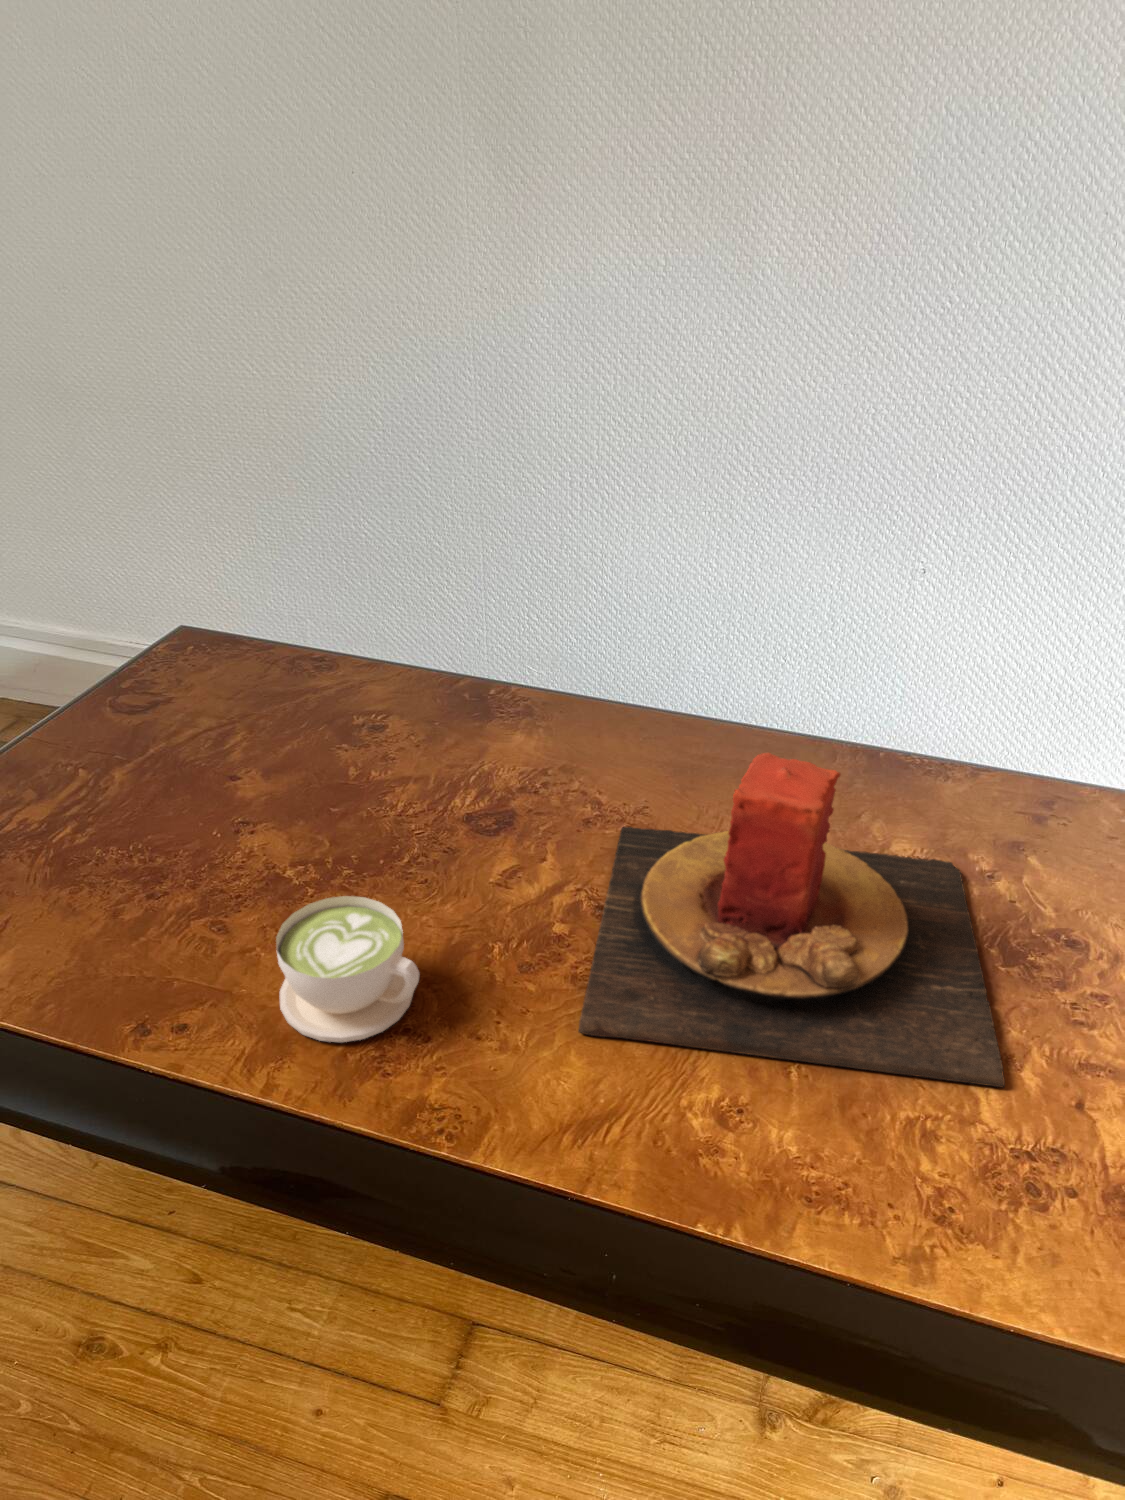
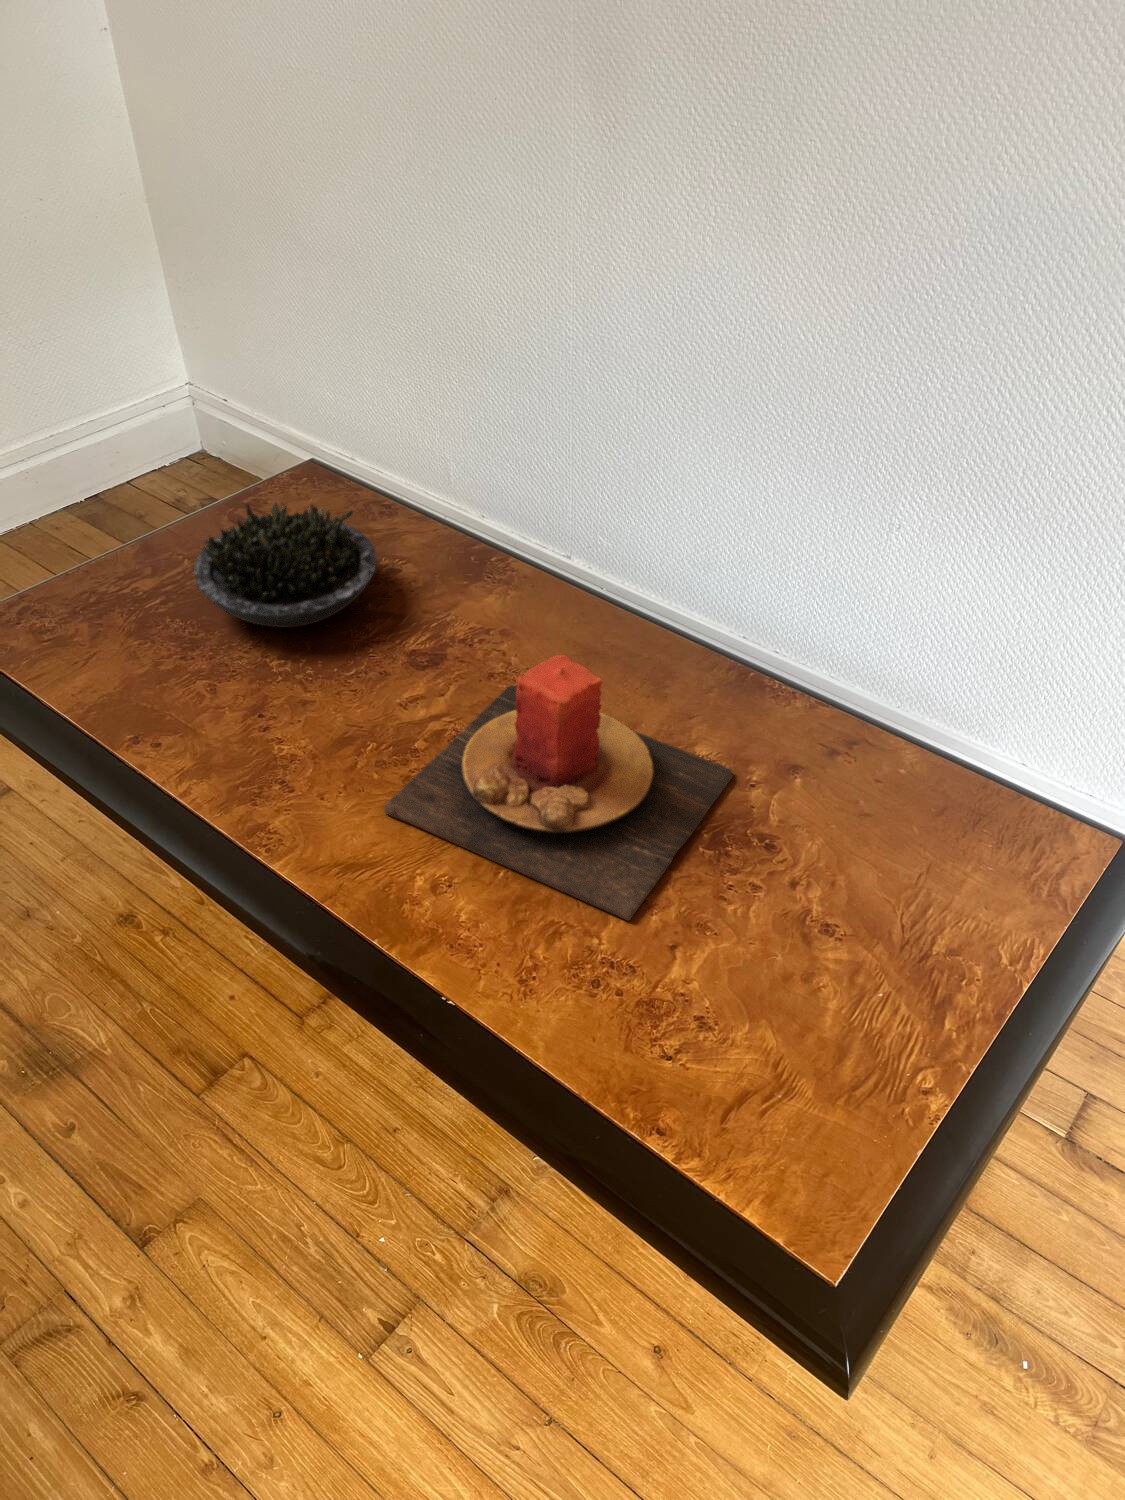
succulent plant: none [125,656,382,827] -> present [194,504,377,628]
coffee cup: present [276,896,419,1042] -> none [211,686,305,780]

